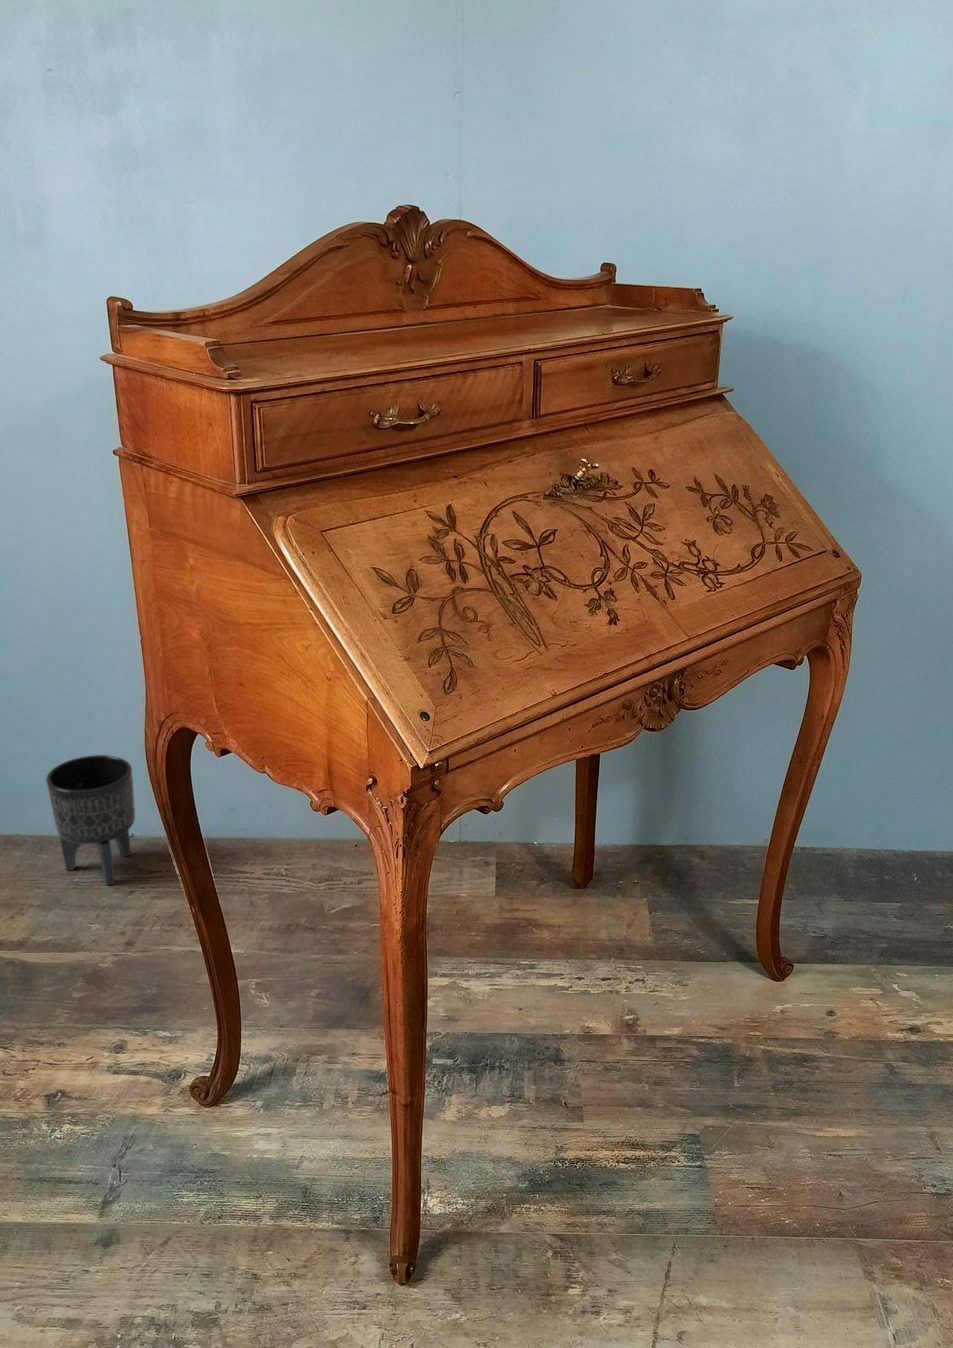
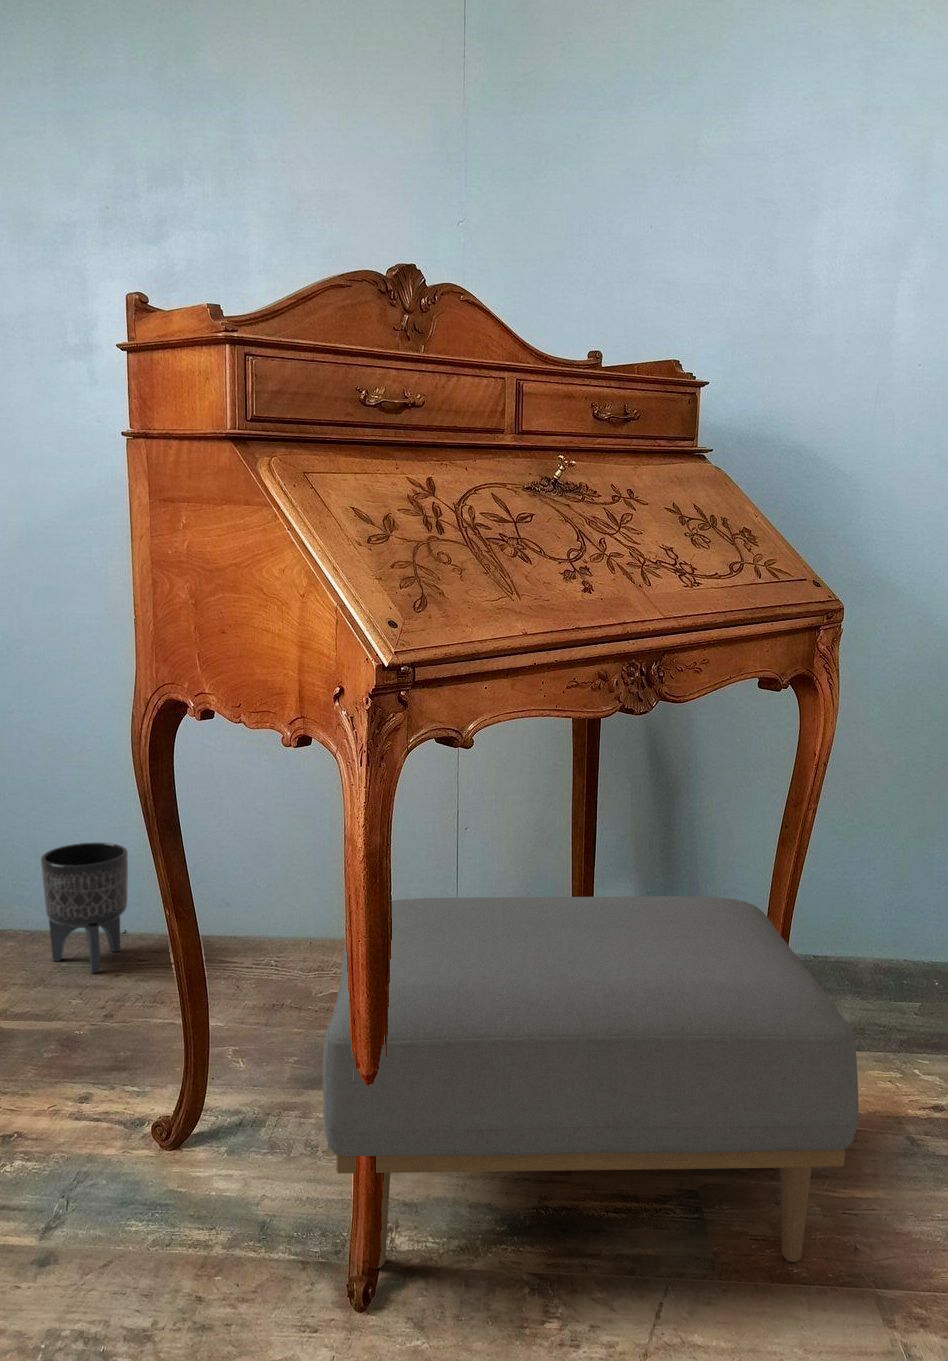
ottoman: none [362,868,855,1237] -> present [323,896,858,1268]

